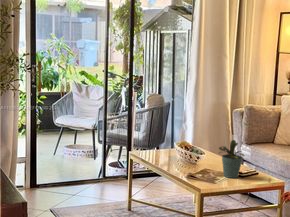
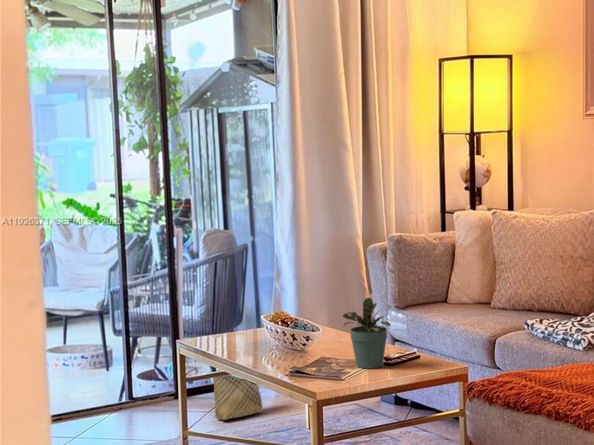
woven basket: none [146,153,171,193] -> present [213,372,262,420]

